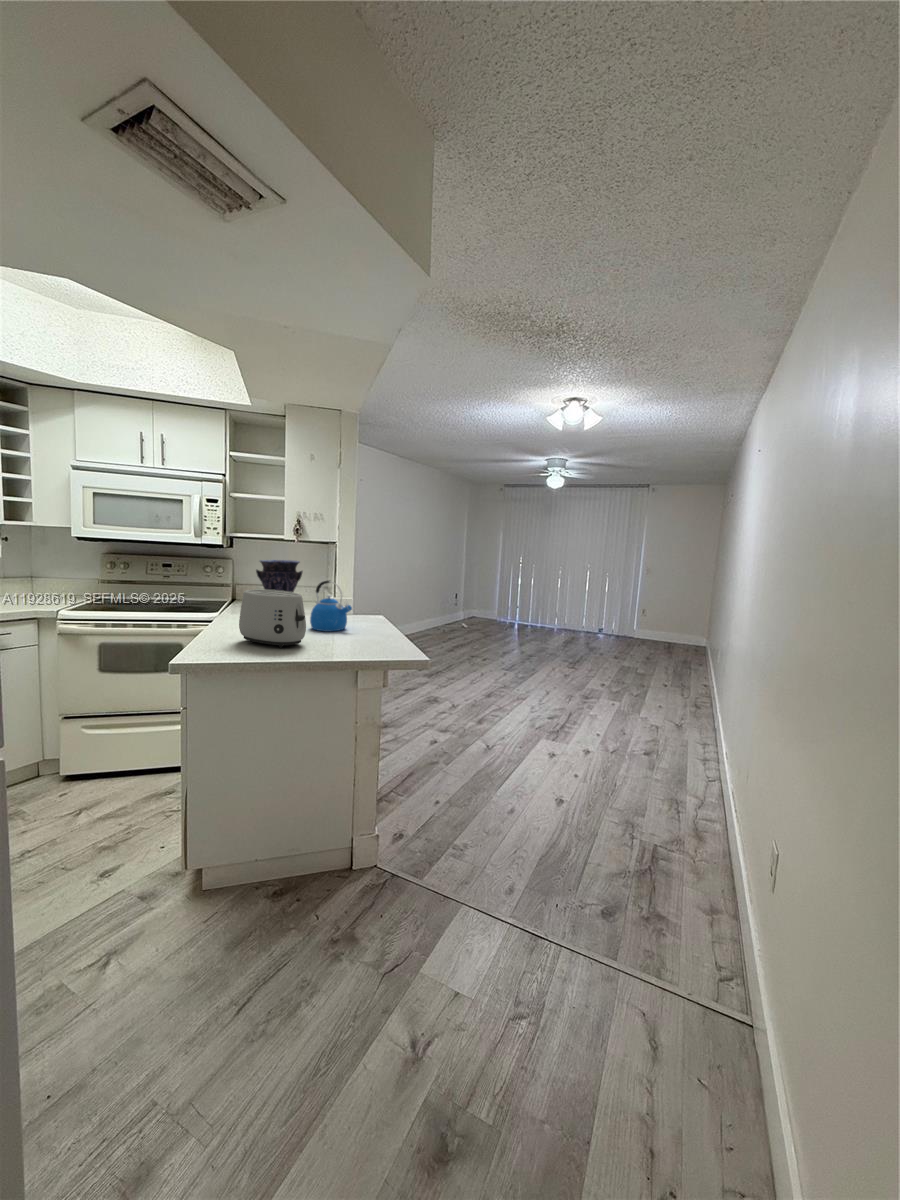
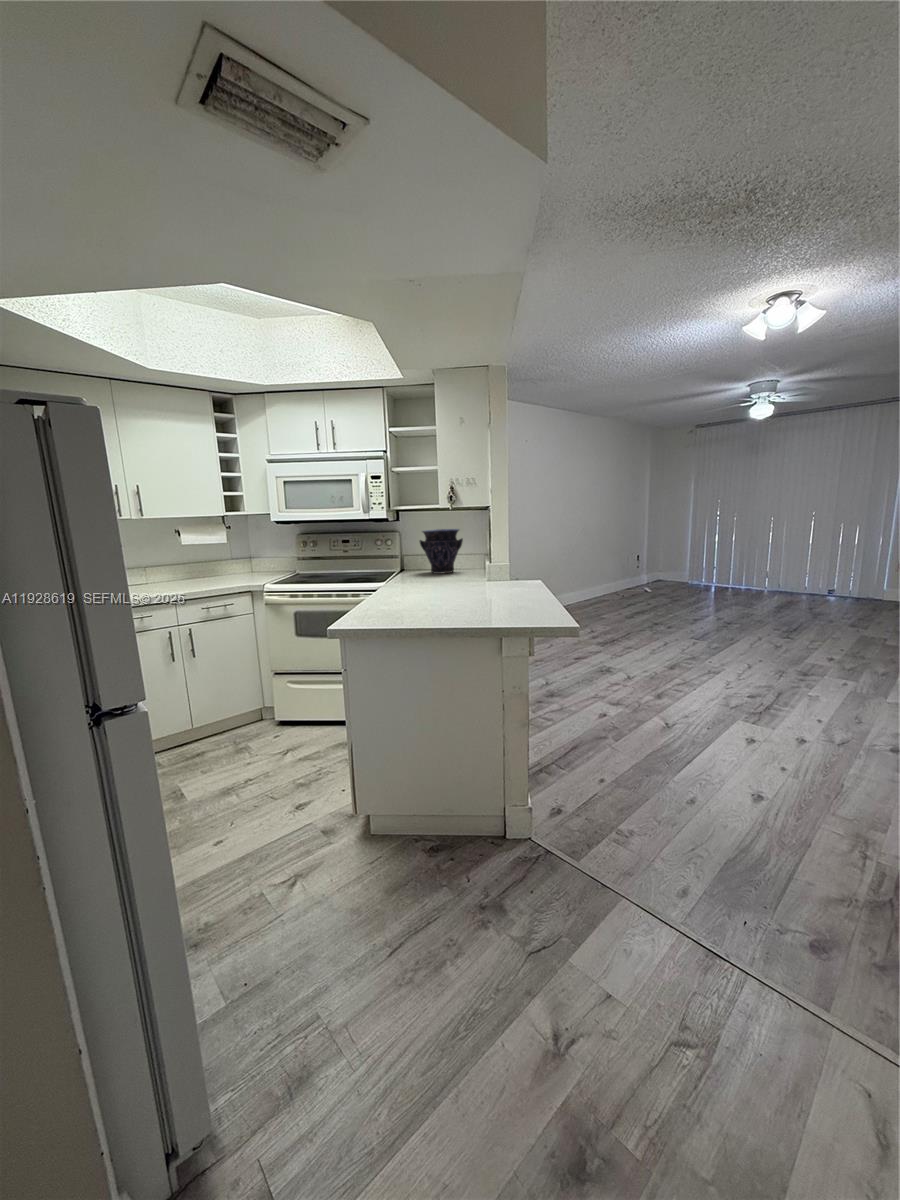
kettle: present [310,580,352,631] -> none [463,545,503,598]
toaster: present [239,590,306,648] -> none [392,558,453,614]

